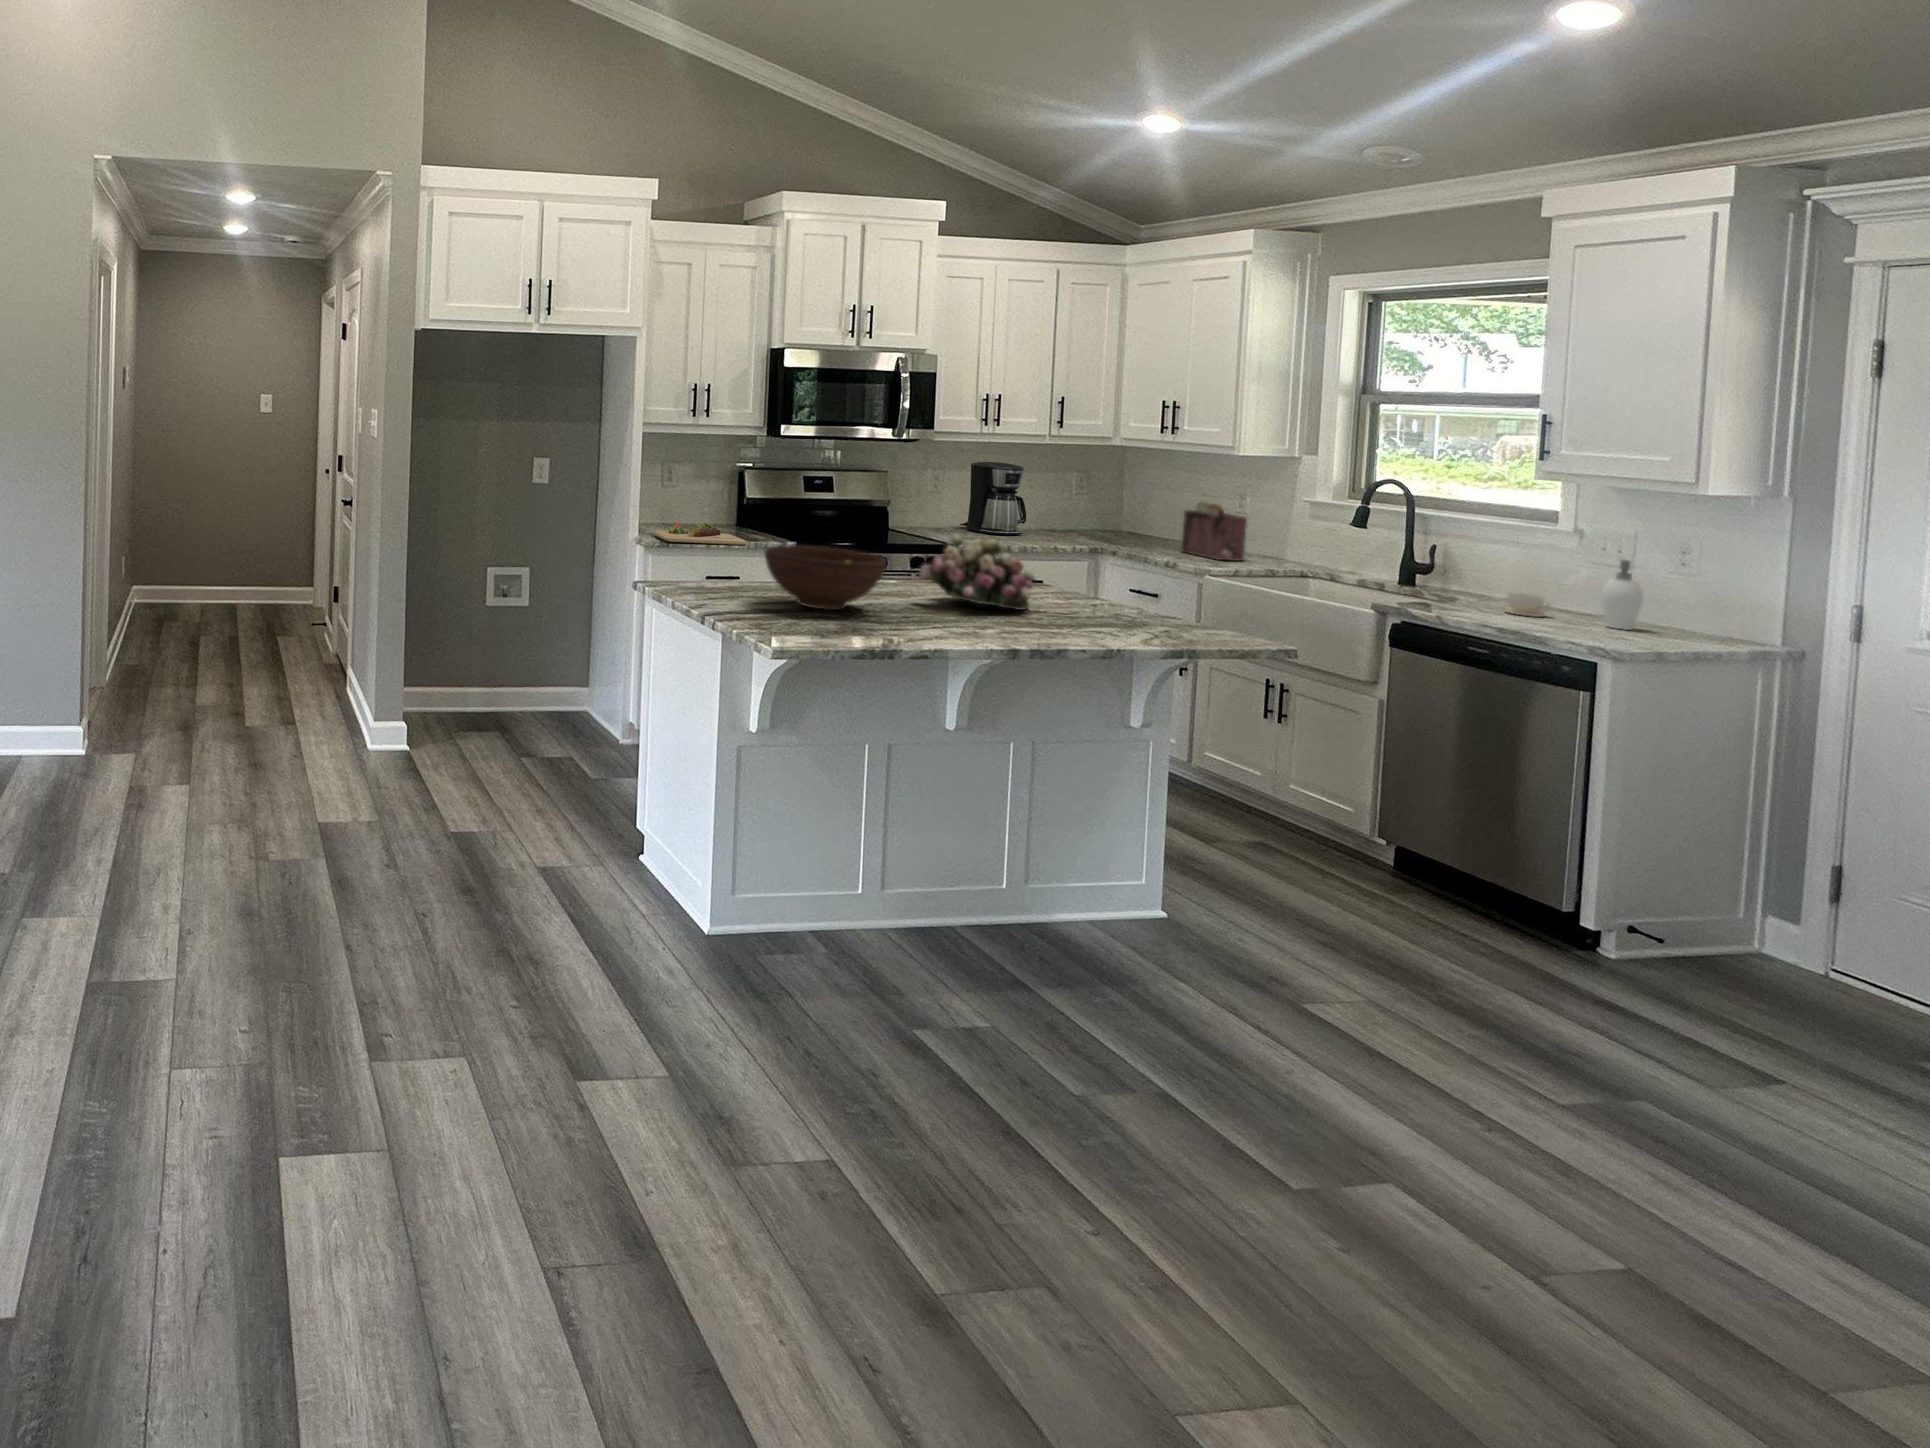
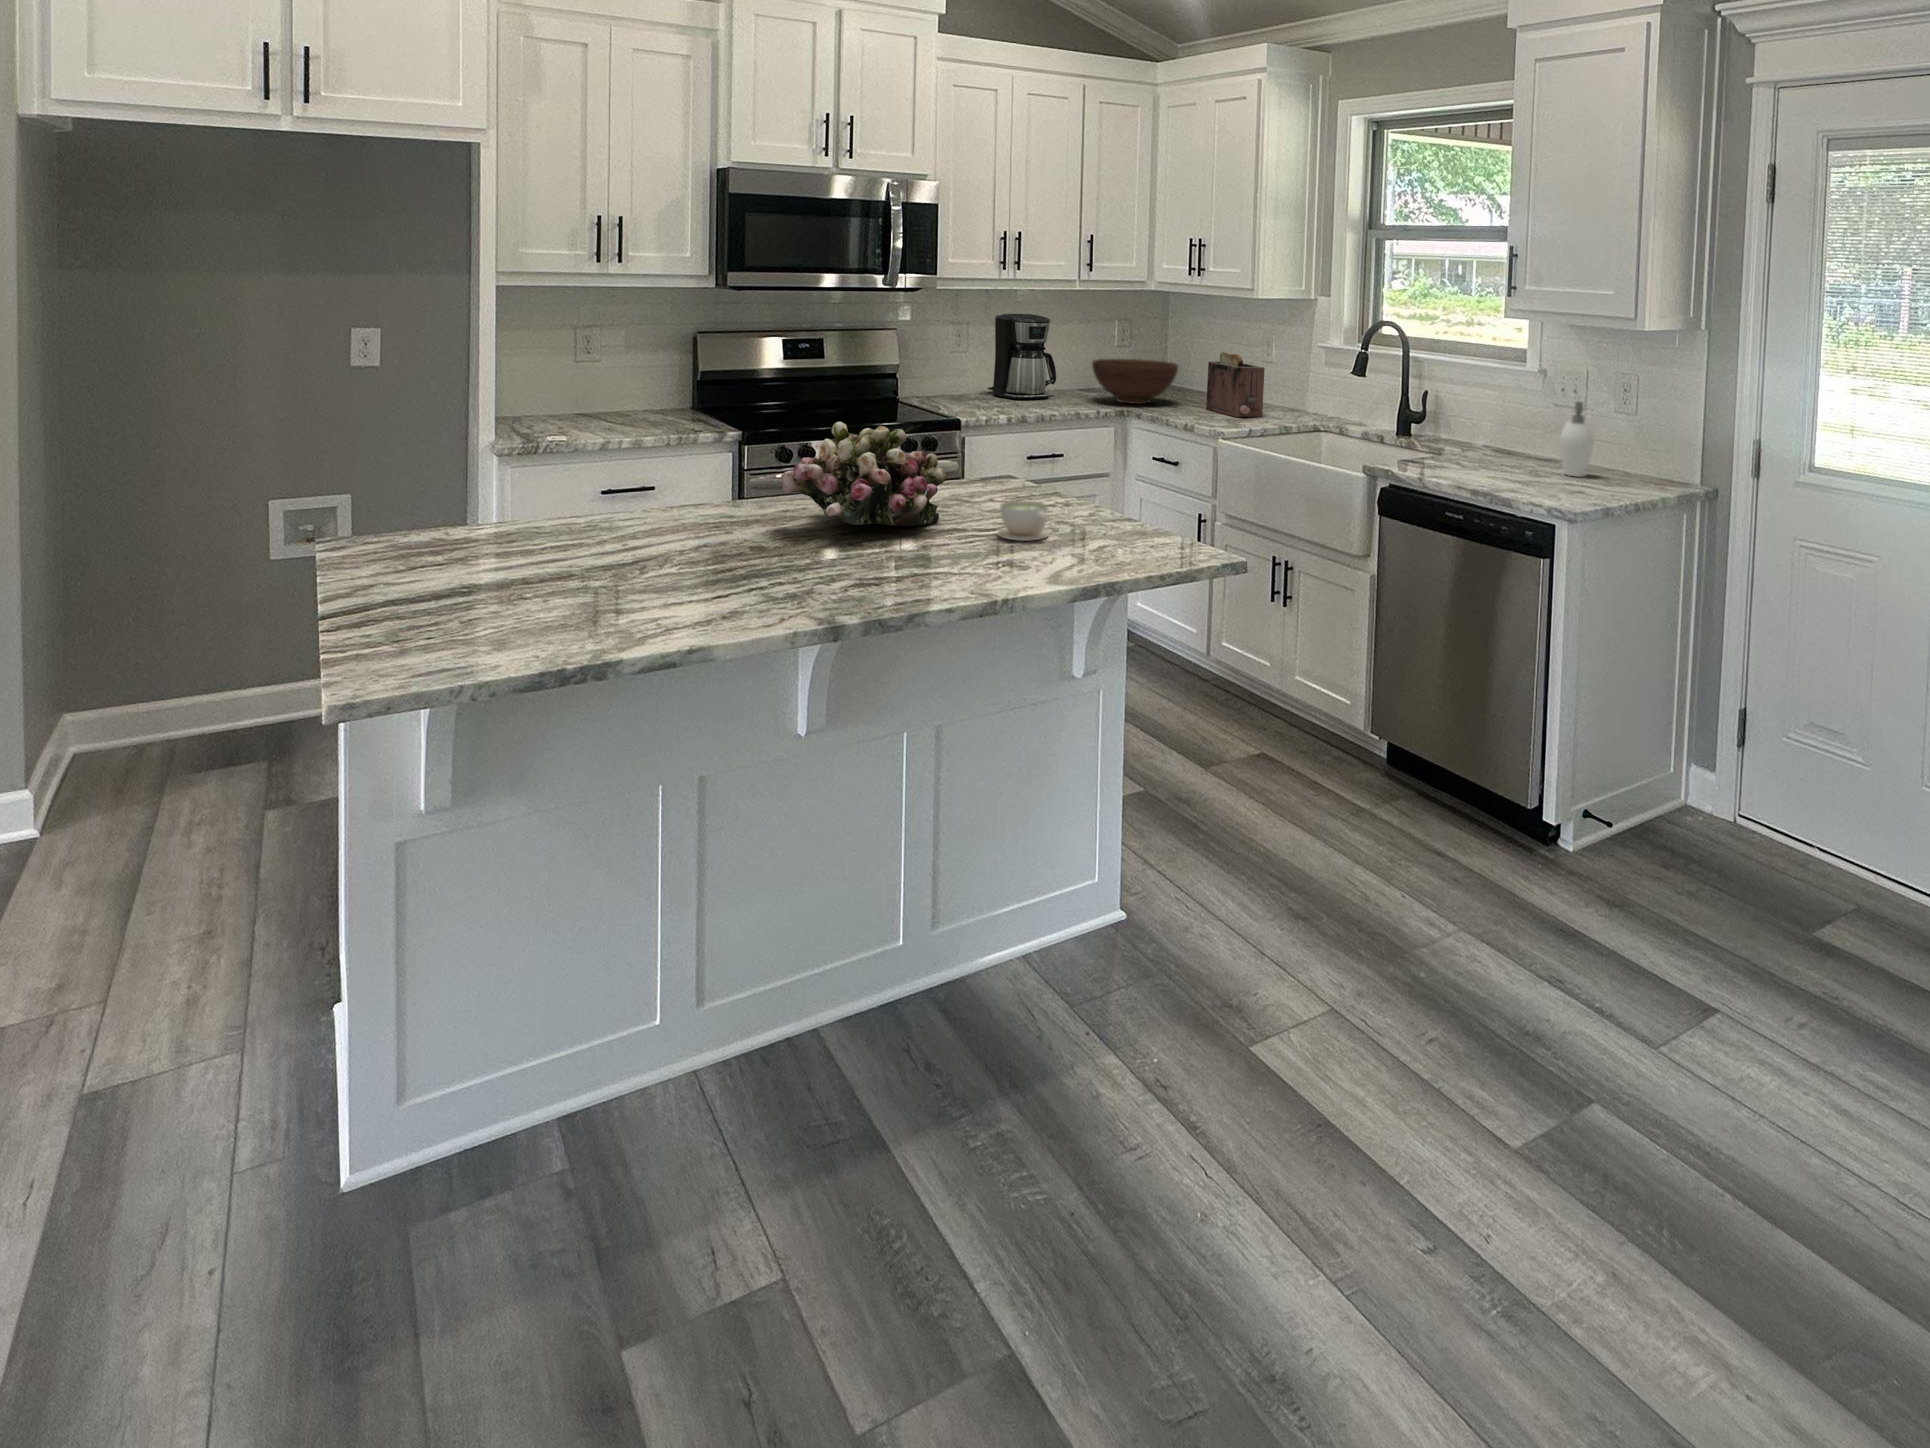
cutting board: present [653,522,747,545] -> none [531,410,662,441]
fruit bowl: present [765,545,886,610] -> present [1092,359,1178,404]
coffee cup: present [1506,593,1550,617] -> present [998,501,1049,541]

